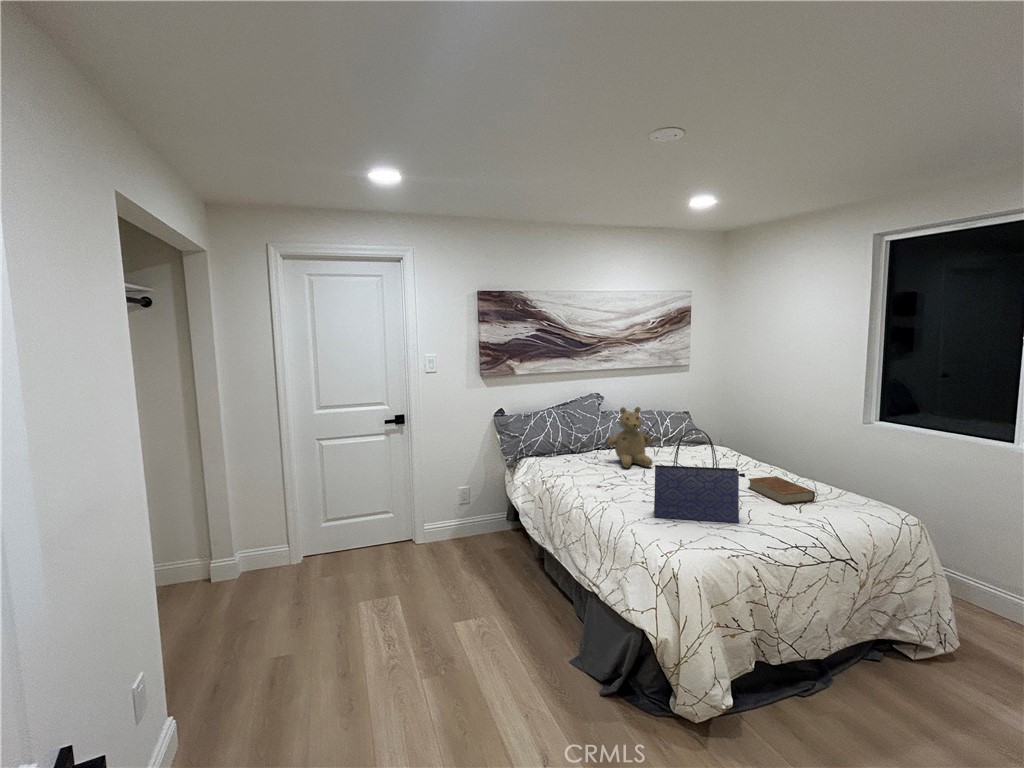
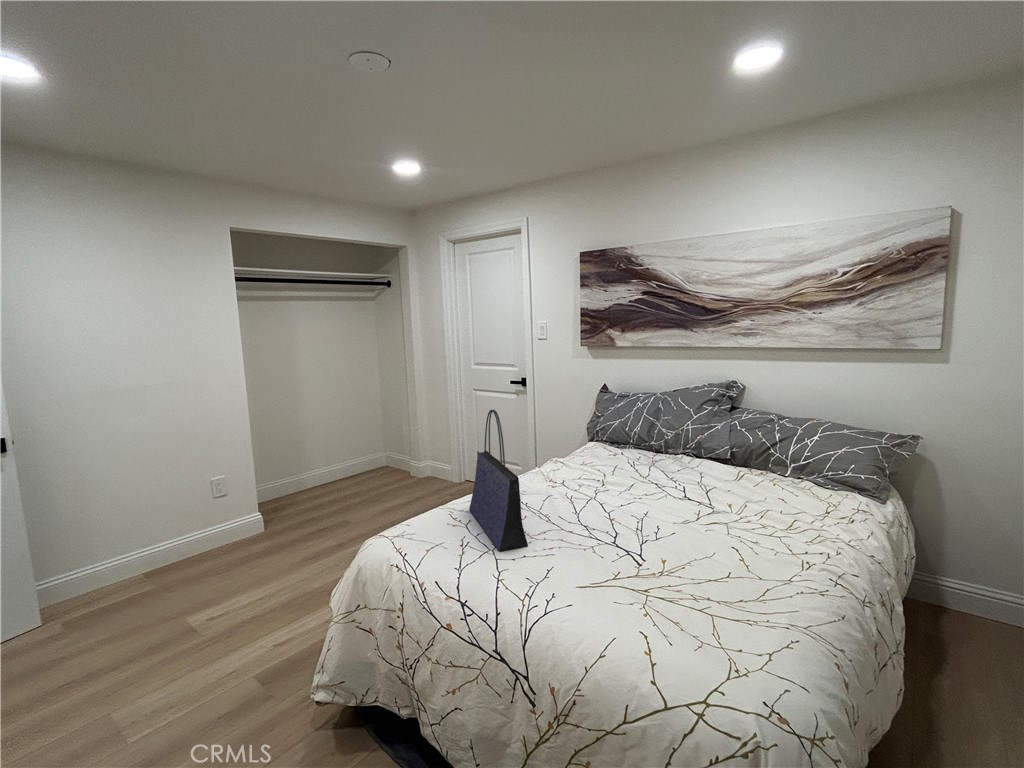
teddy bear: present [607,407,653,468] -> none [624,393,691,480]
book: present [748,476,815,504] -> none [623,527,727,597]

